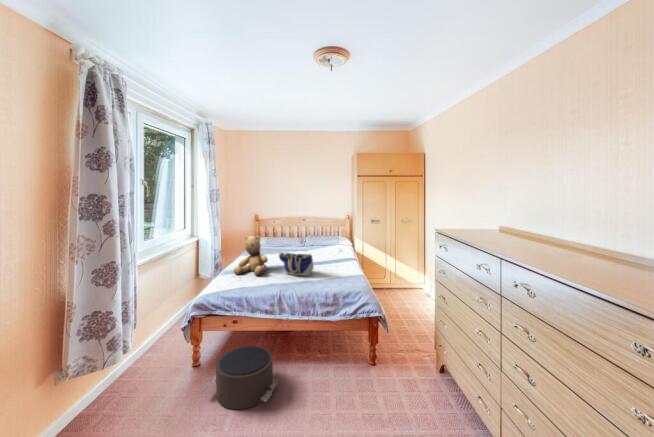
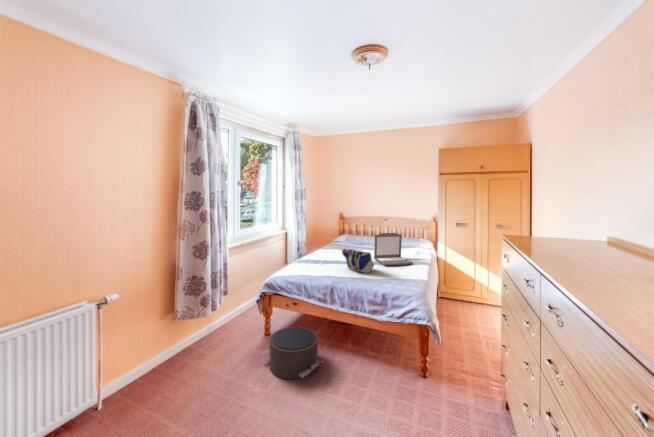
laptop: none [306,233,344,266] -> present [374,233,412,266]
teddy bear: present [234,236,268,276] -> none [305,231,334,267]

